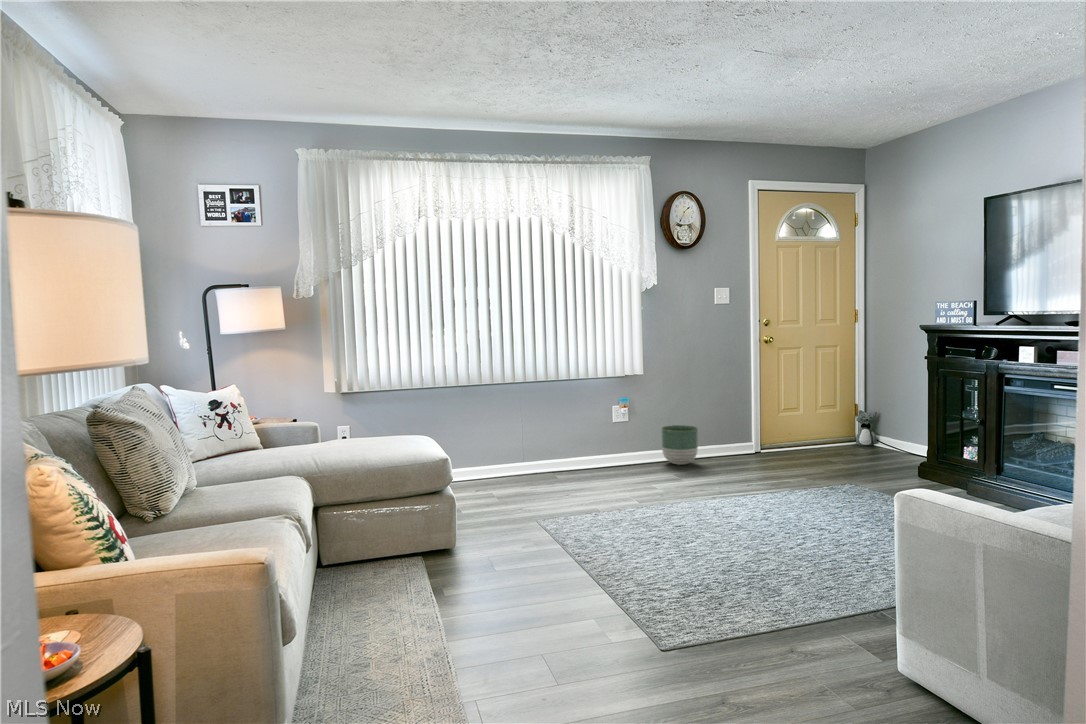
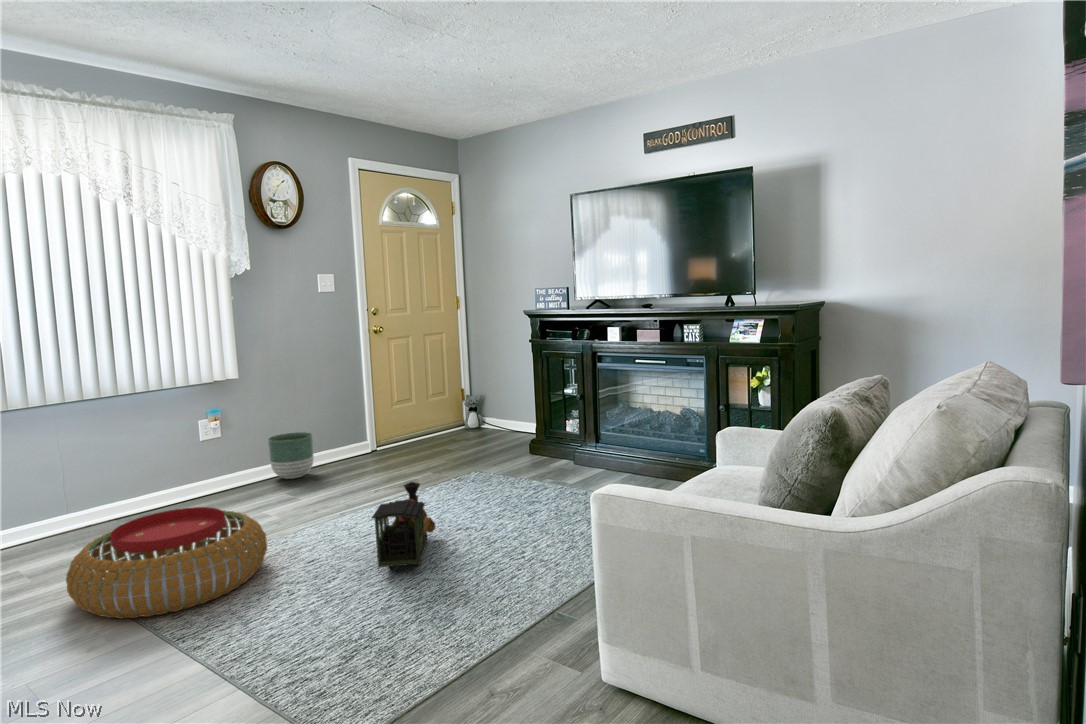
pouf: none [516,467,645,538] -> present [66,507,267,619]
toy train: none [724,476,788,548] -> present [372,482,435,567]

